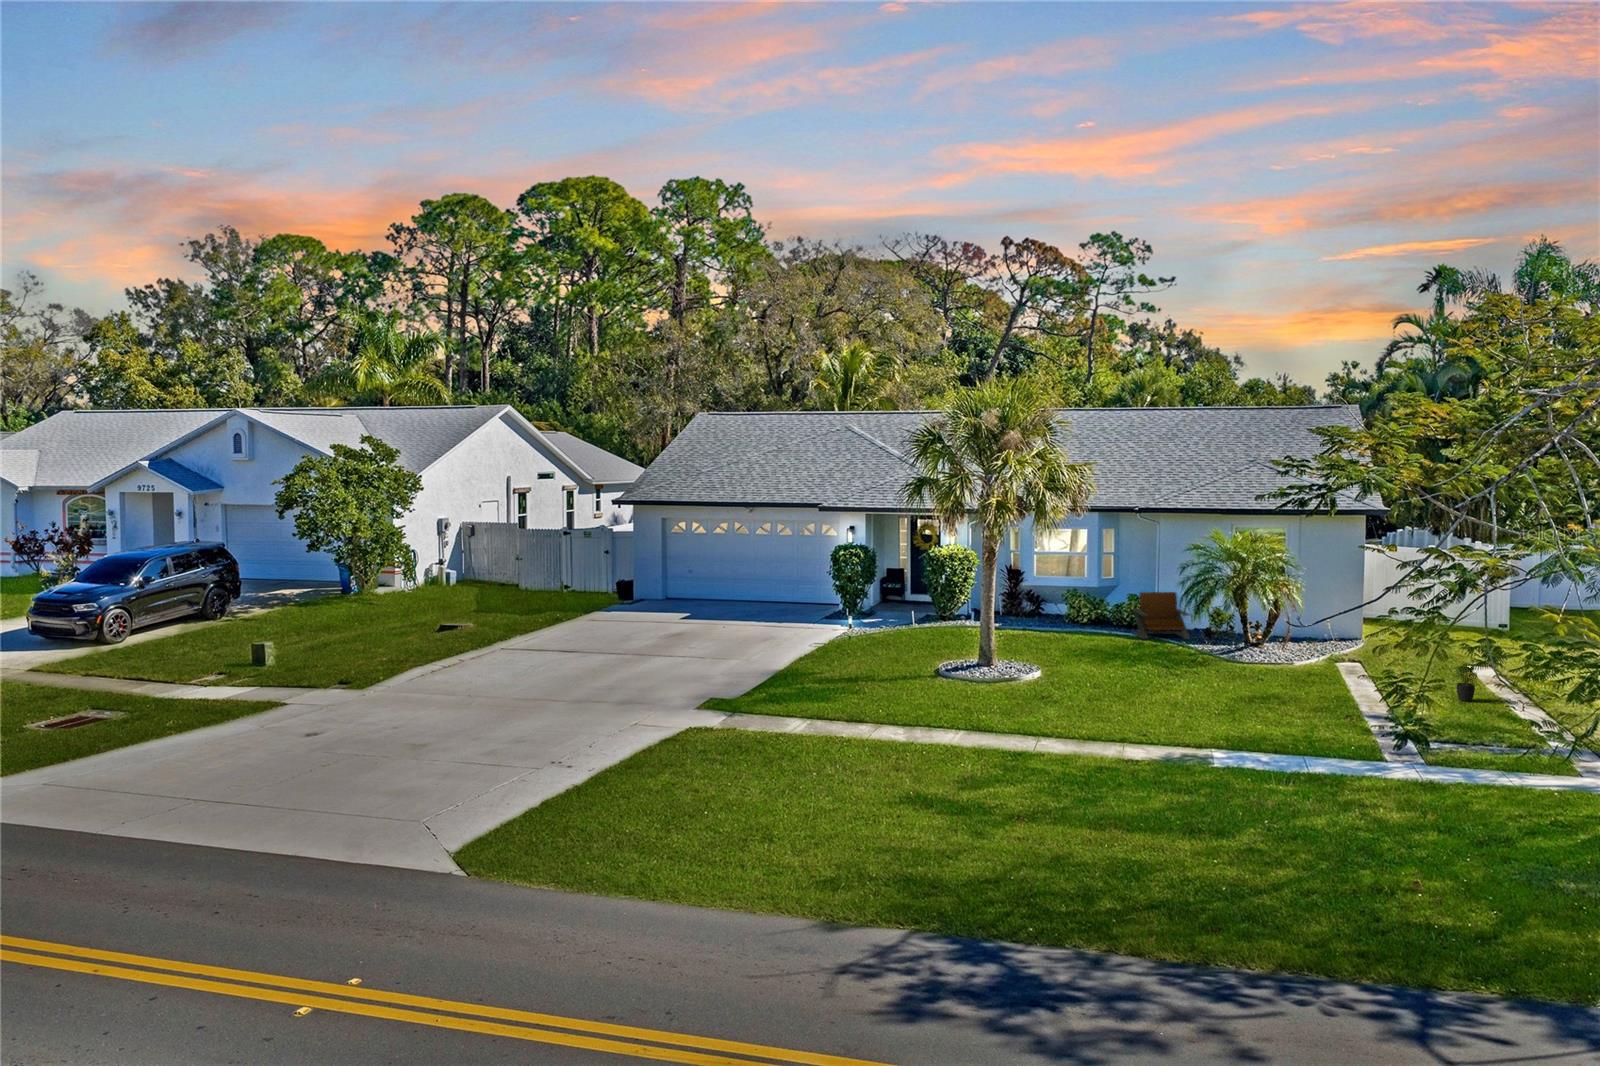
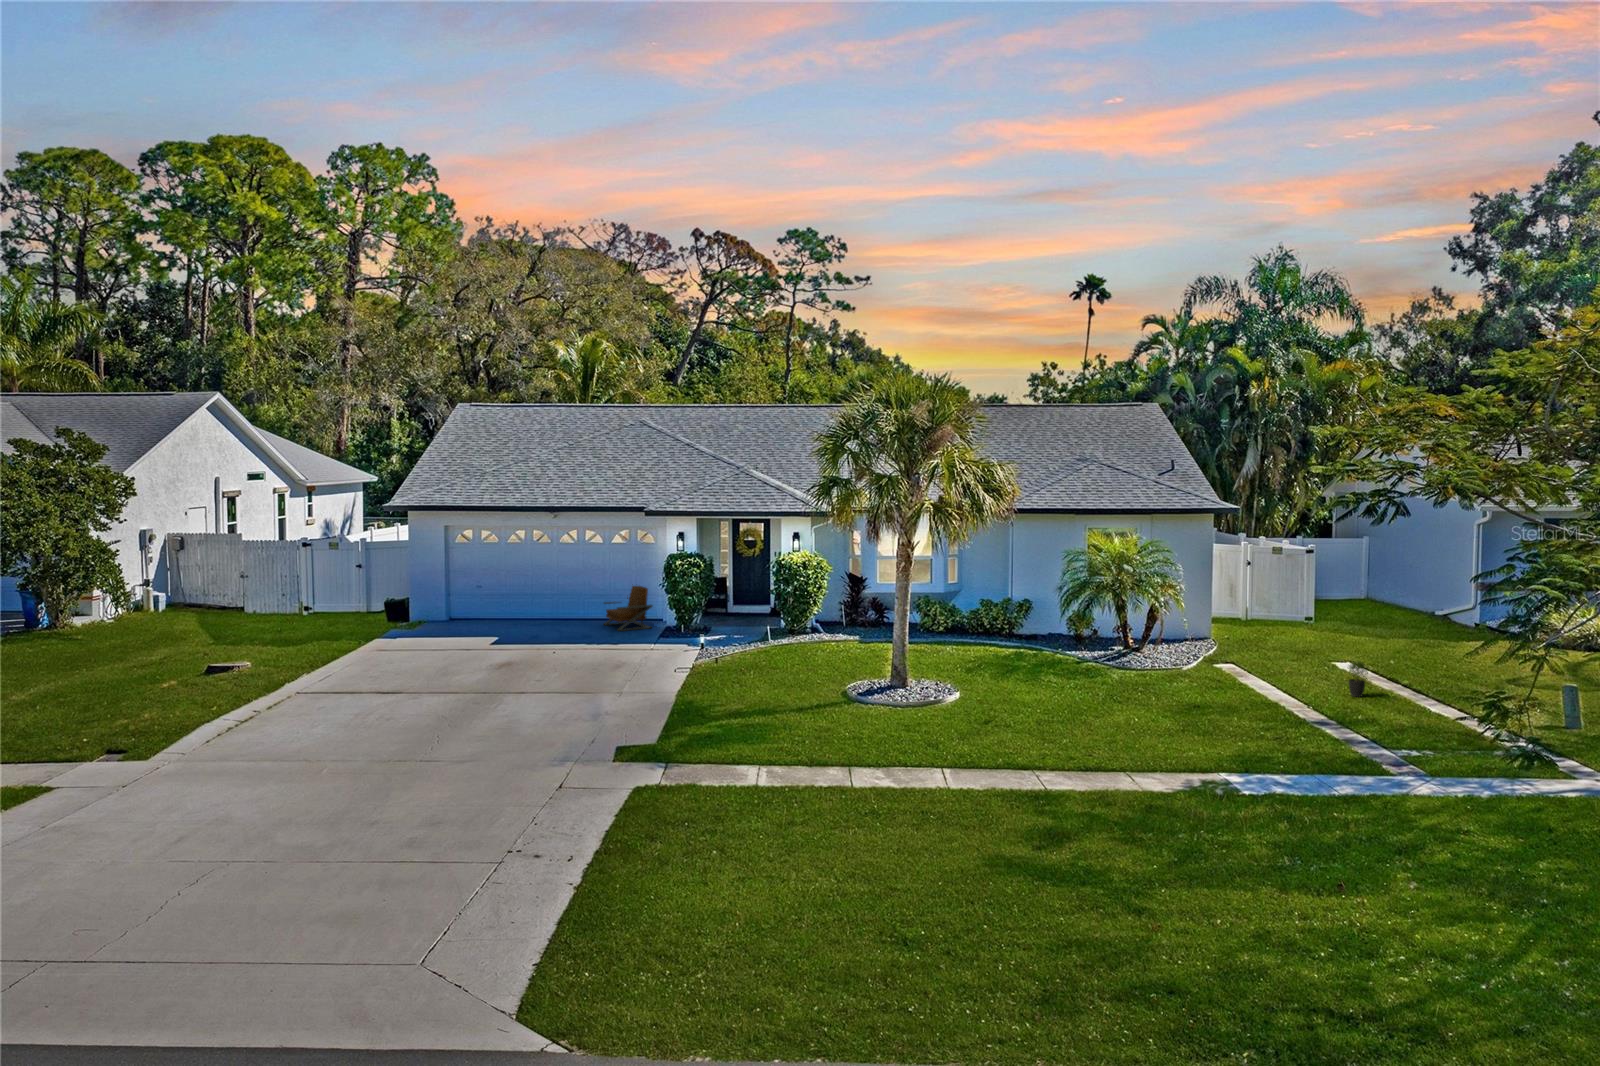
lounge chair: present [1133,592,1190,639] -> present [604,586,652,631]

